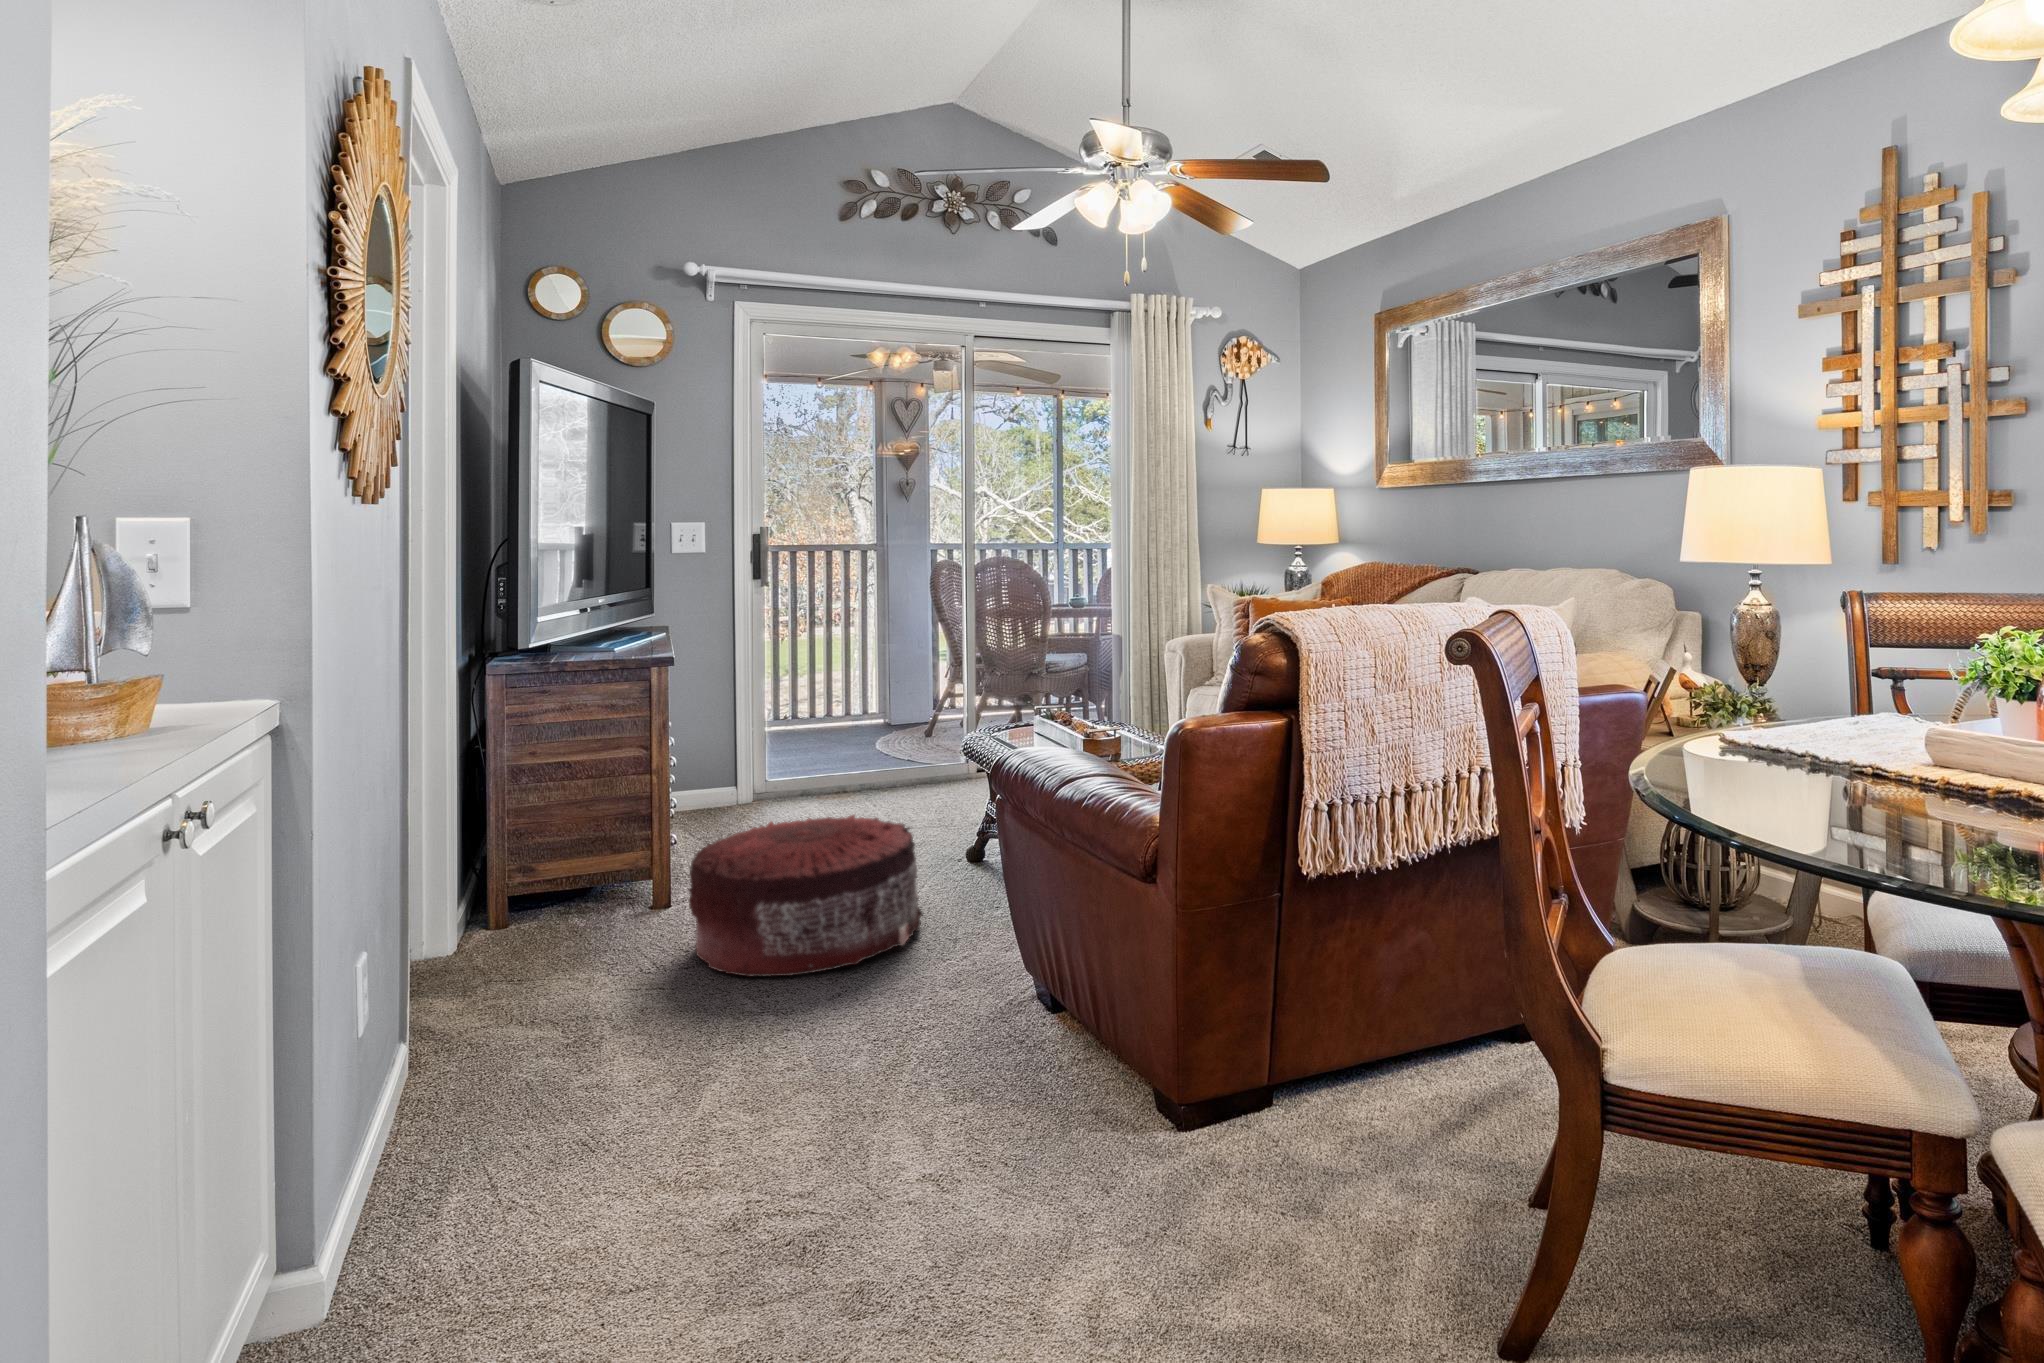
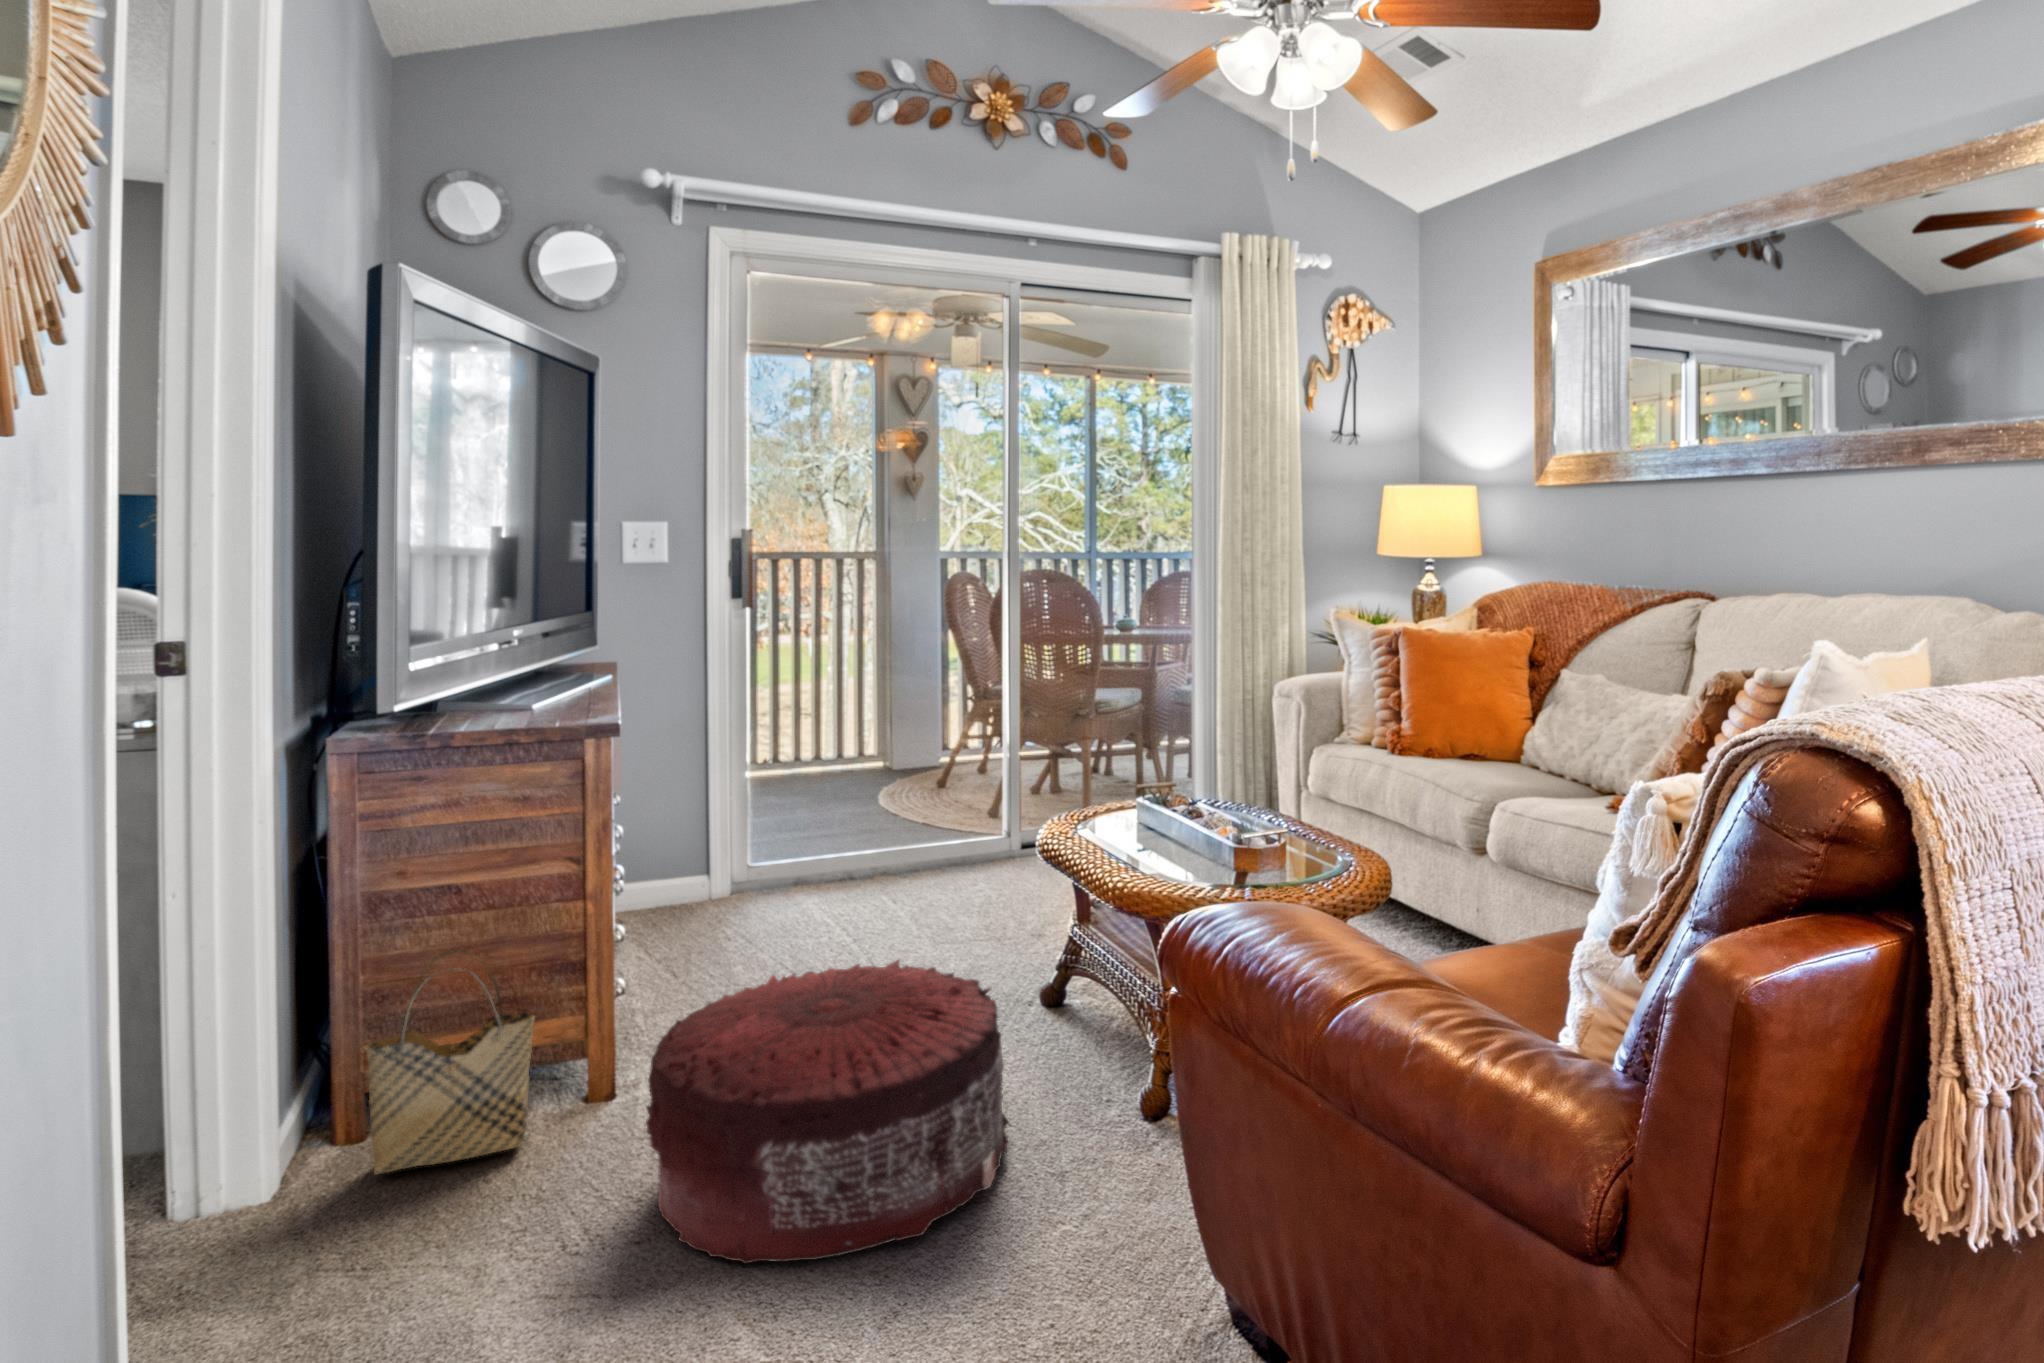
woven basket: none [511,803,618,939] -> present [364,949,535,1175]

